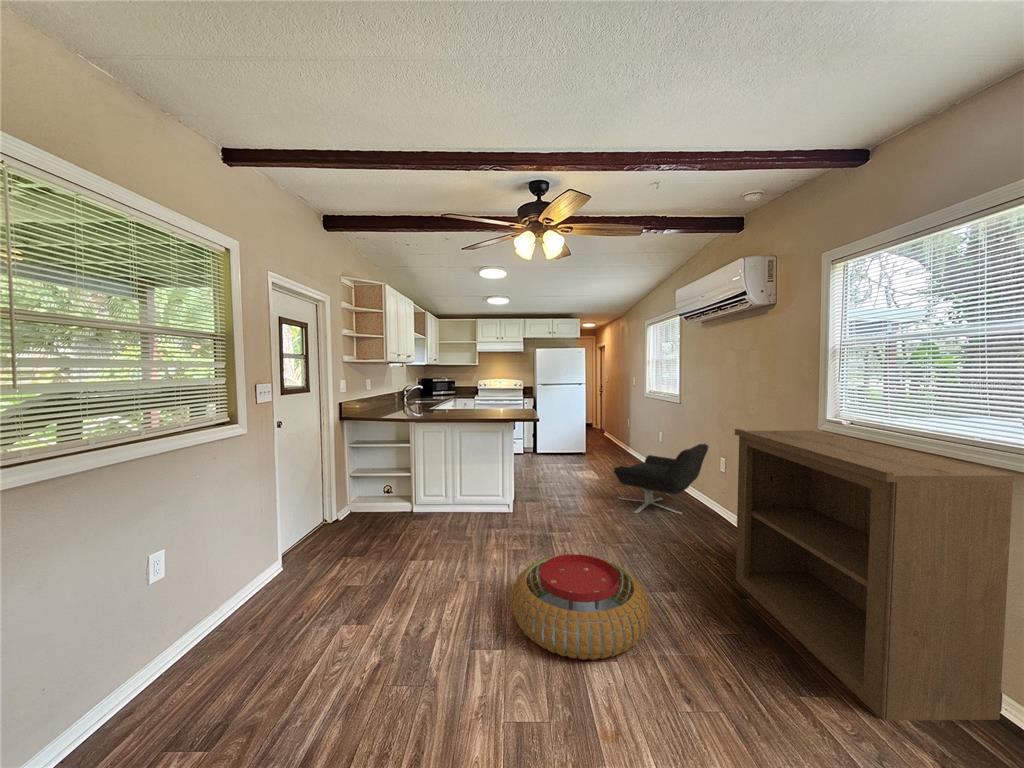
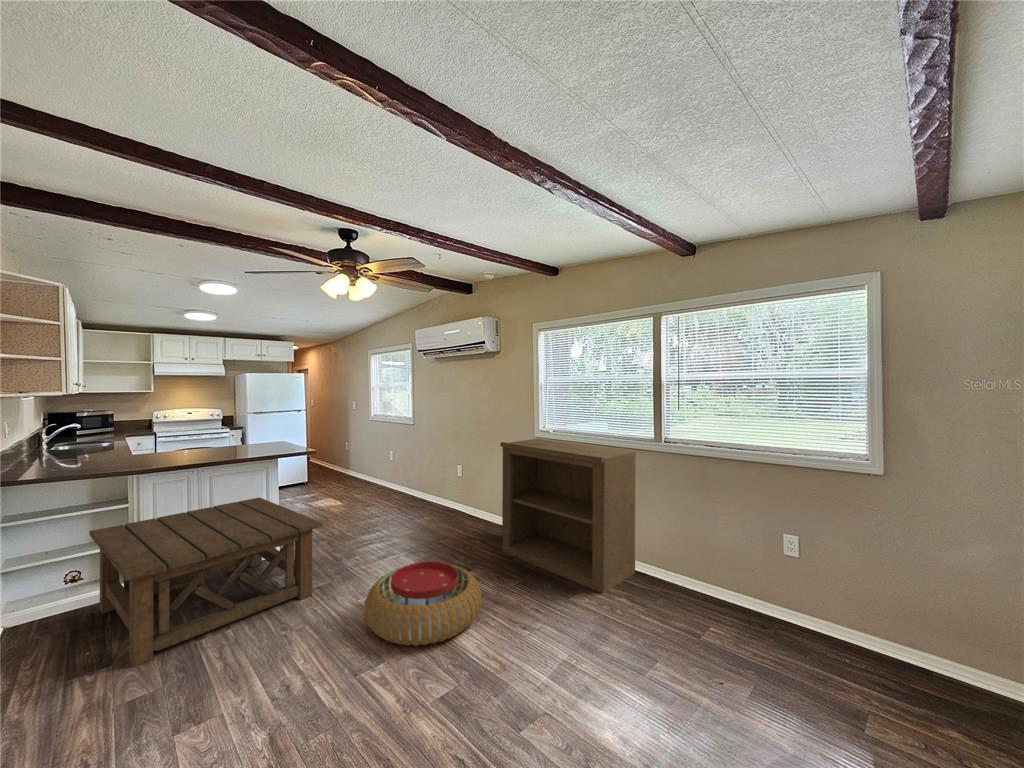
lounge chair: present [614,444,708,514] -> none [379,457,454,527]
coffee table: none [360,455,511,563] -> present [89,497,323,668]

